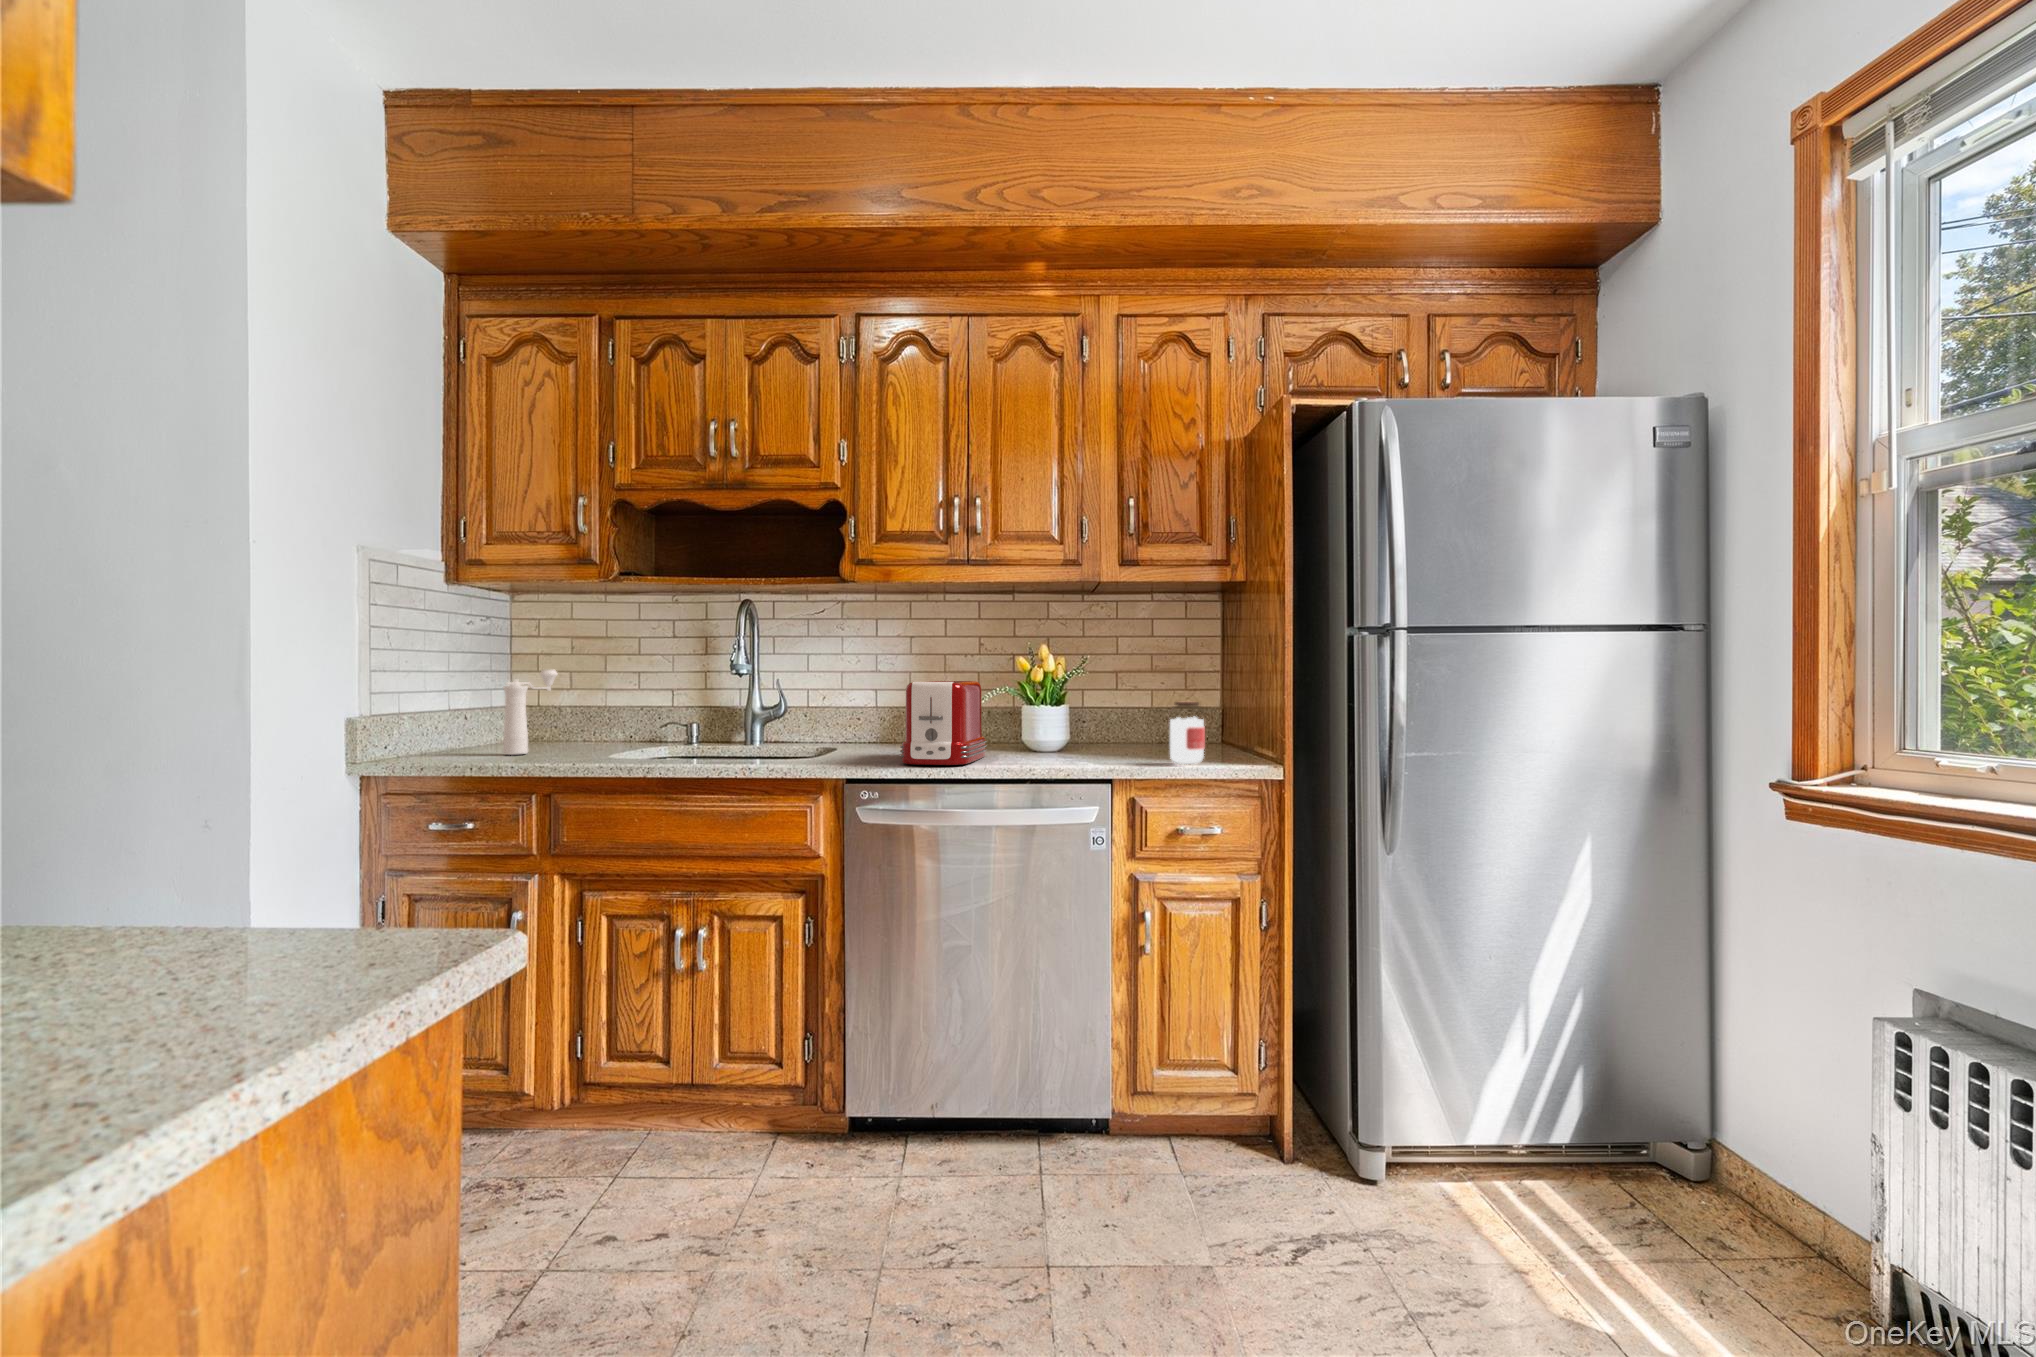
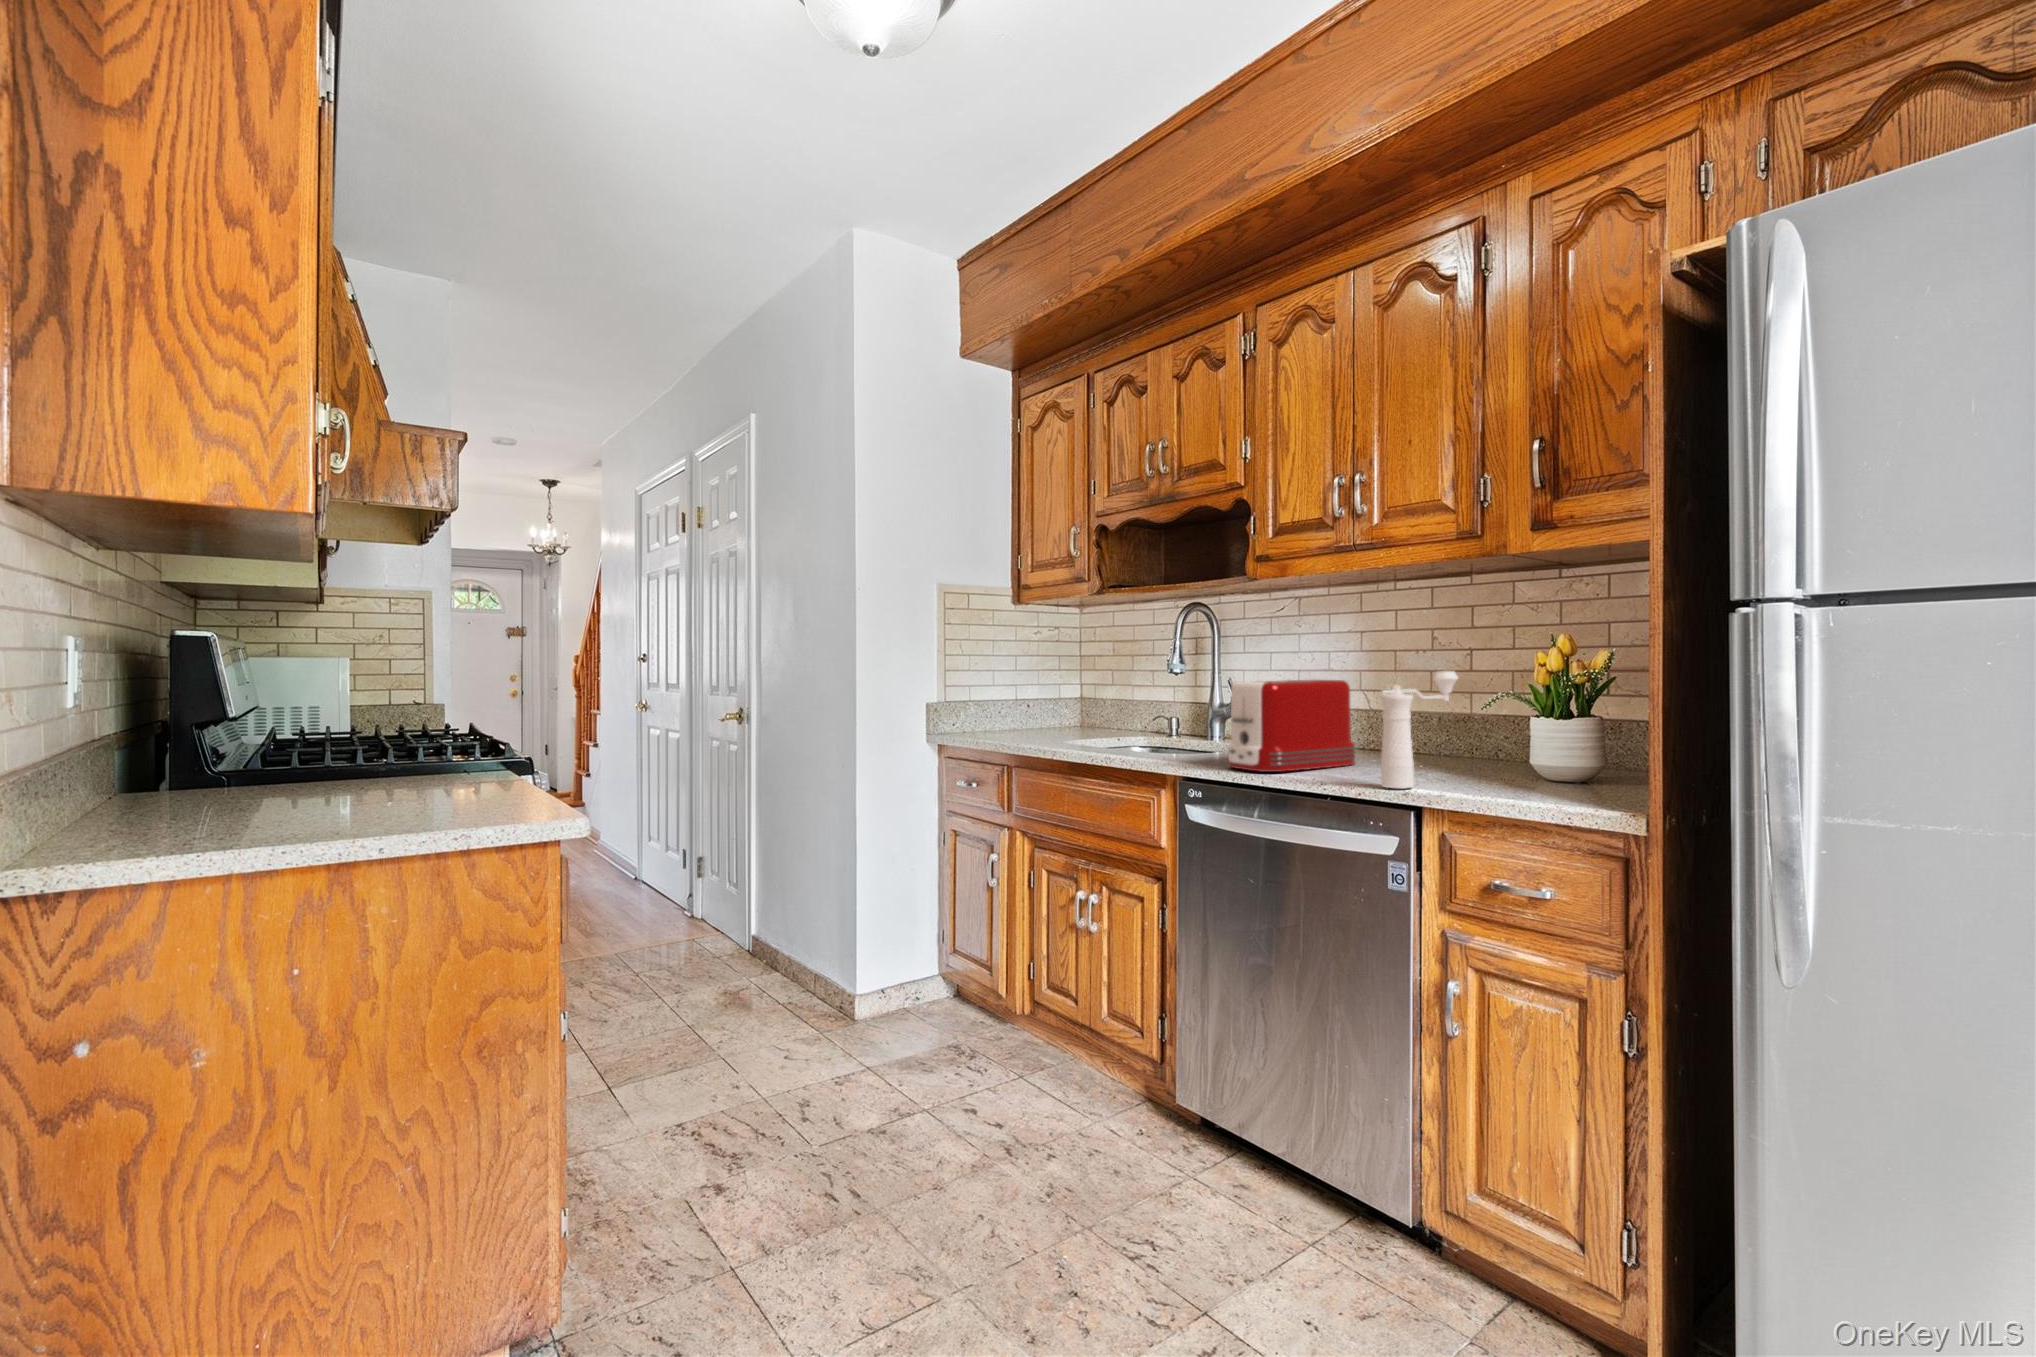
pepper mill: present [503,669,557,755] -> present [1380,671,1458,789]
jar: present [1170,702,1205,764] -> none [1514,711,1573,799]

